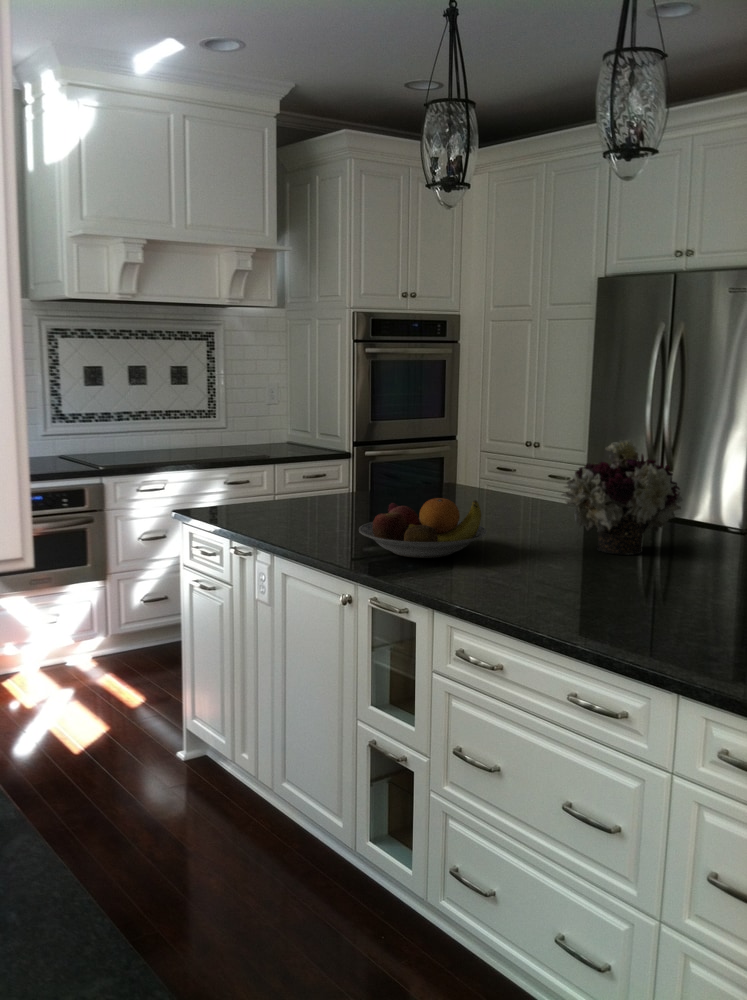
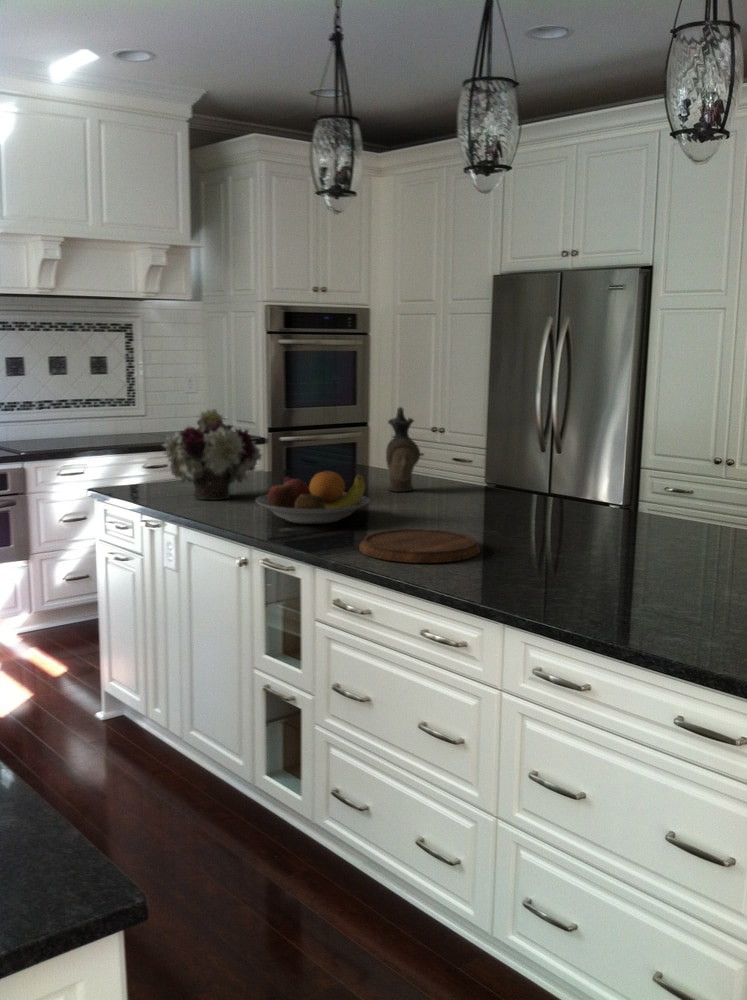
ceramic pitcher: none [496,423,534,517] -> present [386,407,420,491]
flower arrangement: present [561,440,683,555] -> present [163,409,262,500]
cutting board: none [484,567,627,613] -> present [359,529,480,563]

